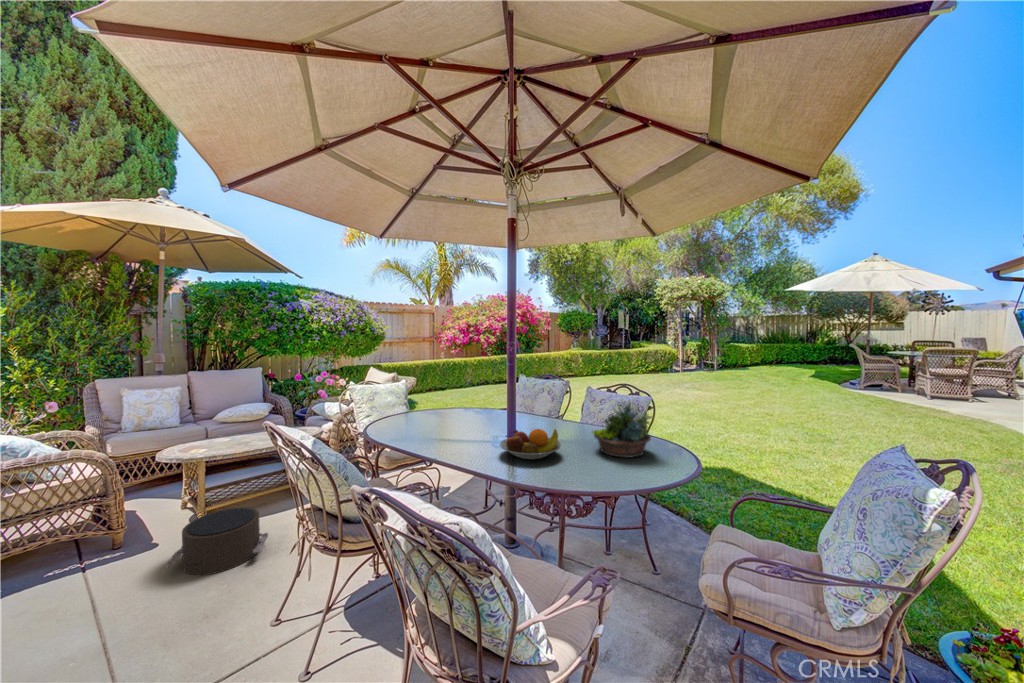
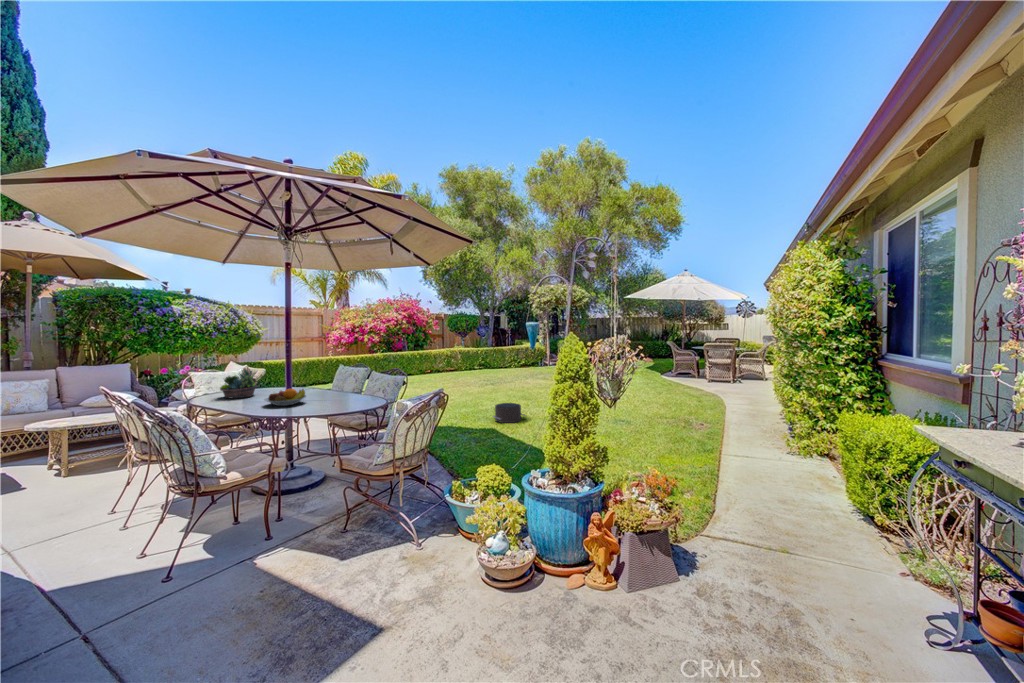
succulent planter: present [592,402,653,458] -> present [220,369,257,398]
pouf: present [165,507,268,575] -> present [493,403,526,423]

